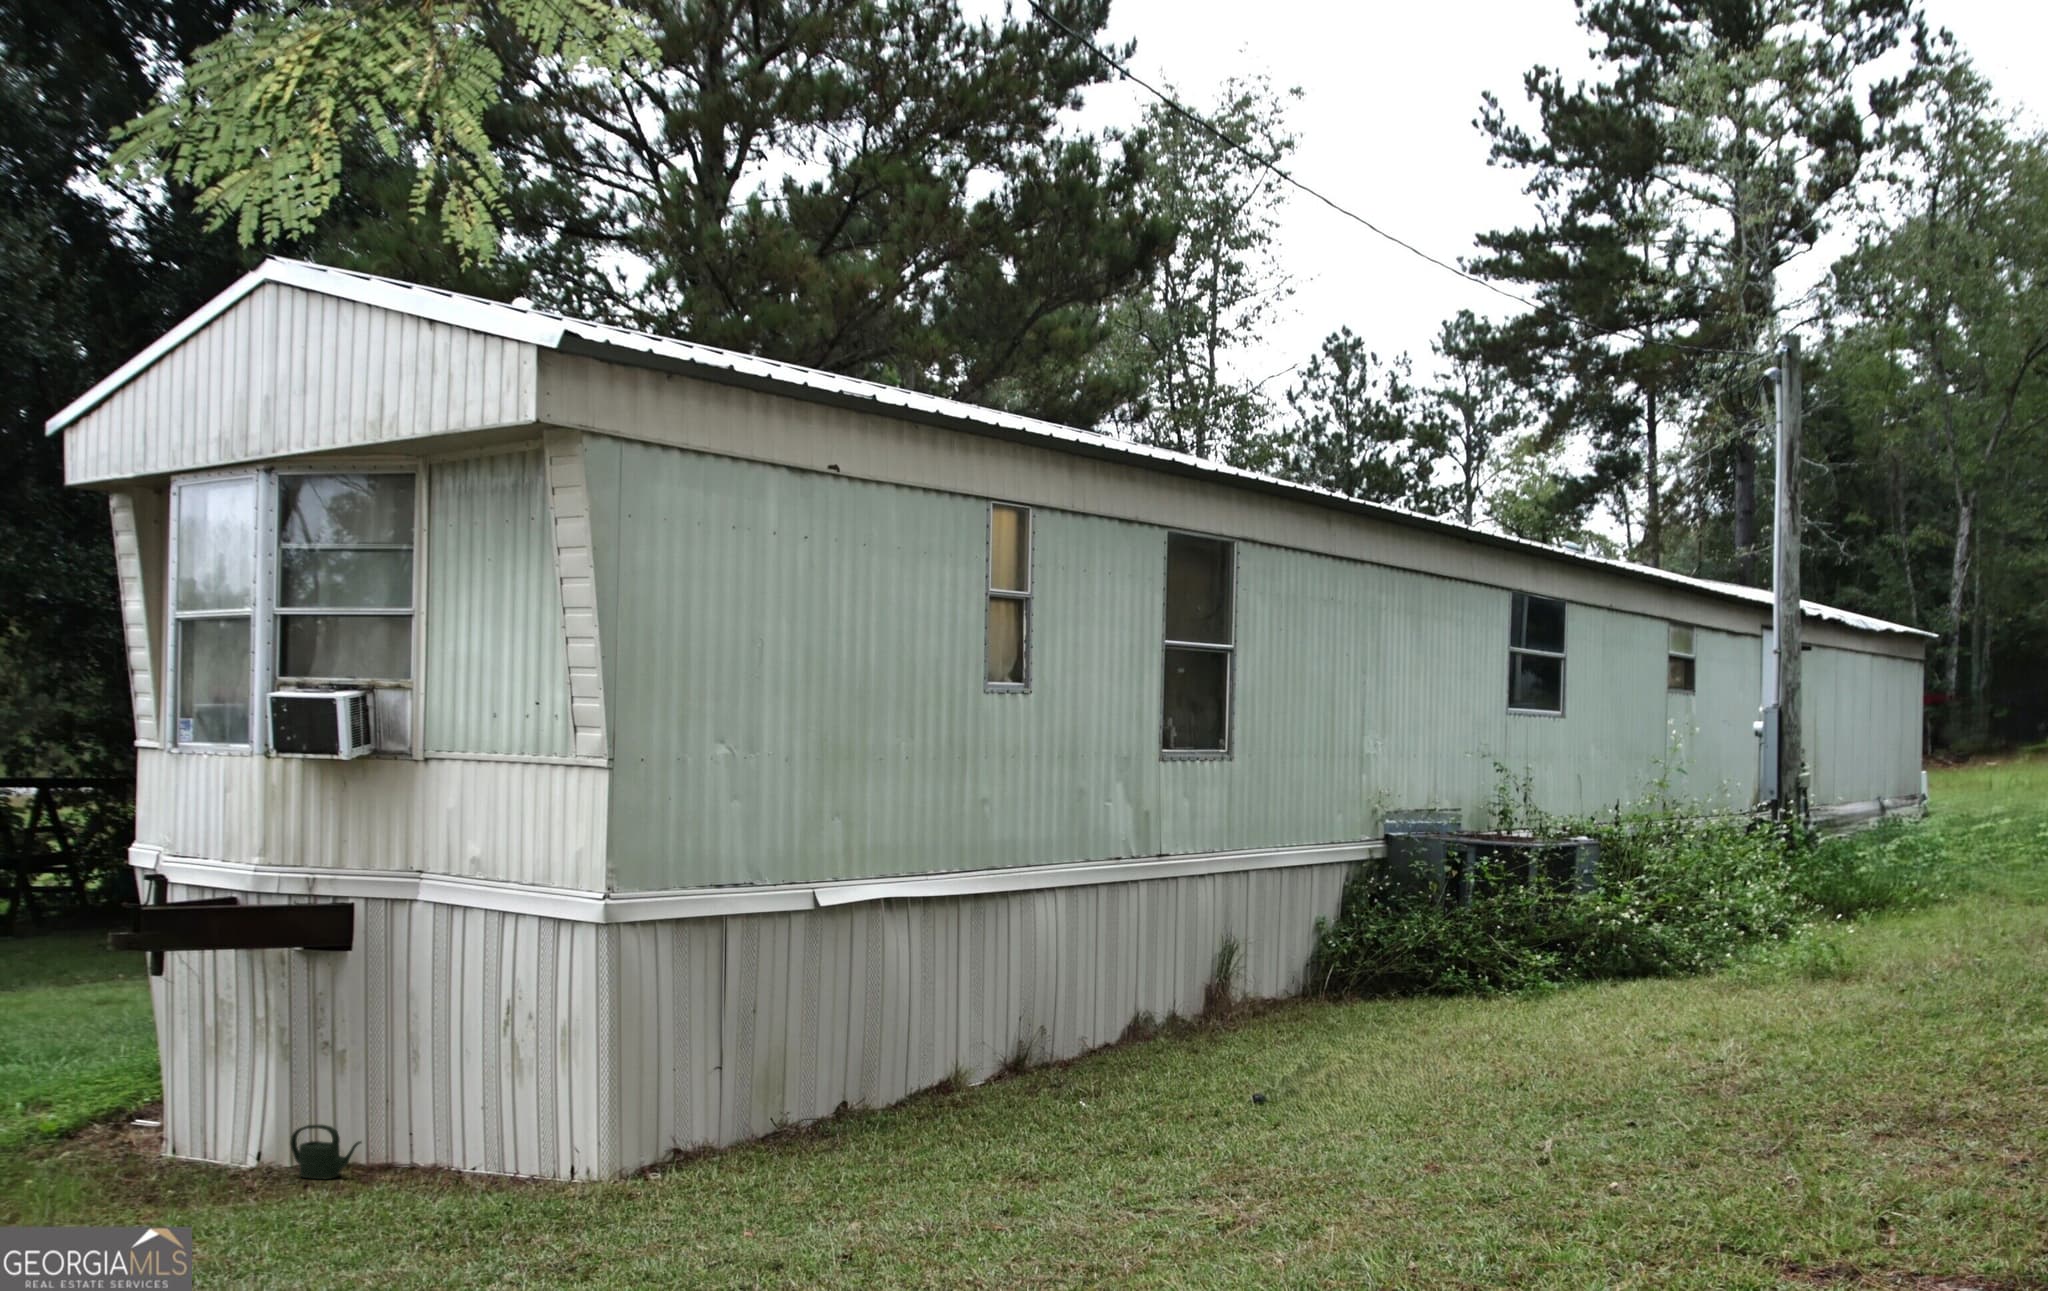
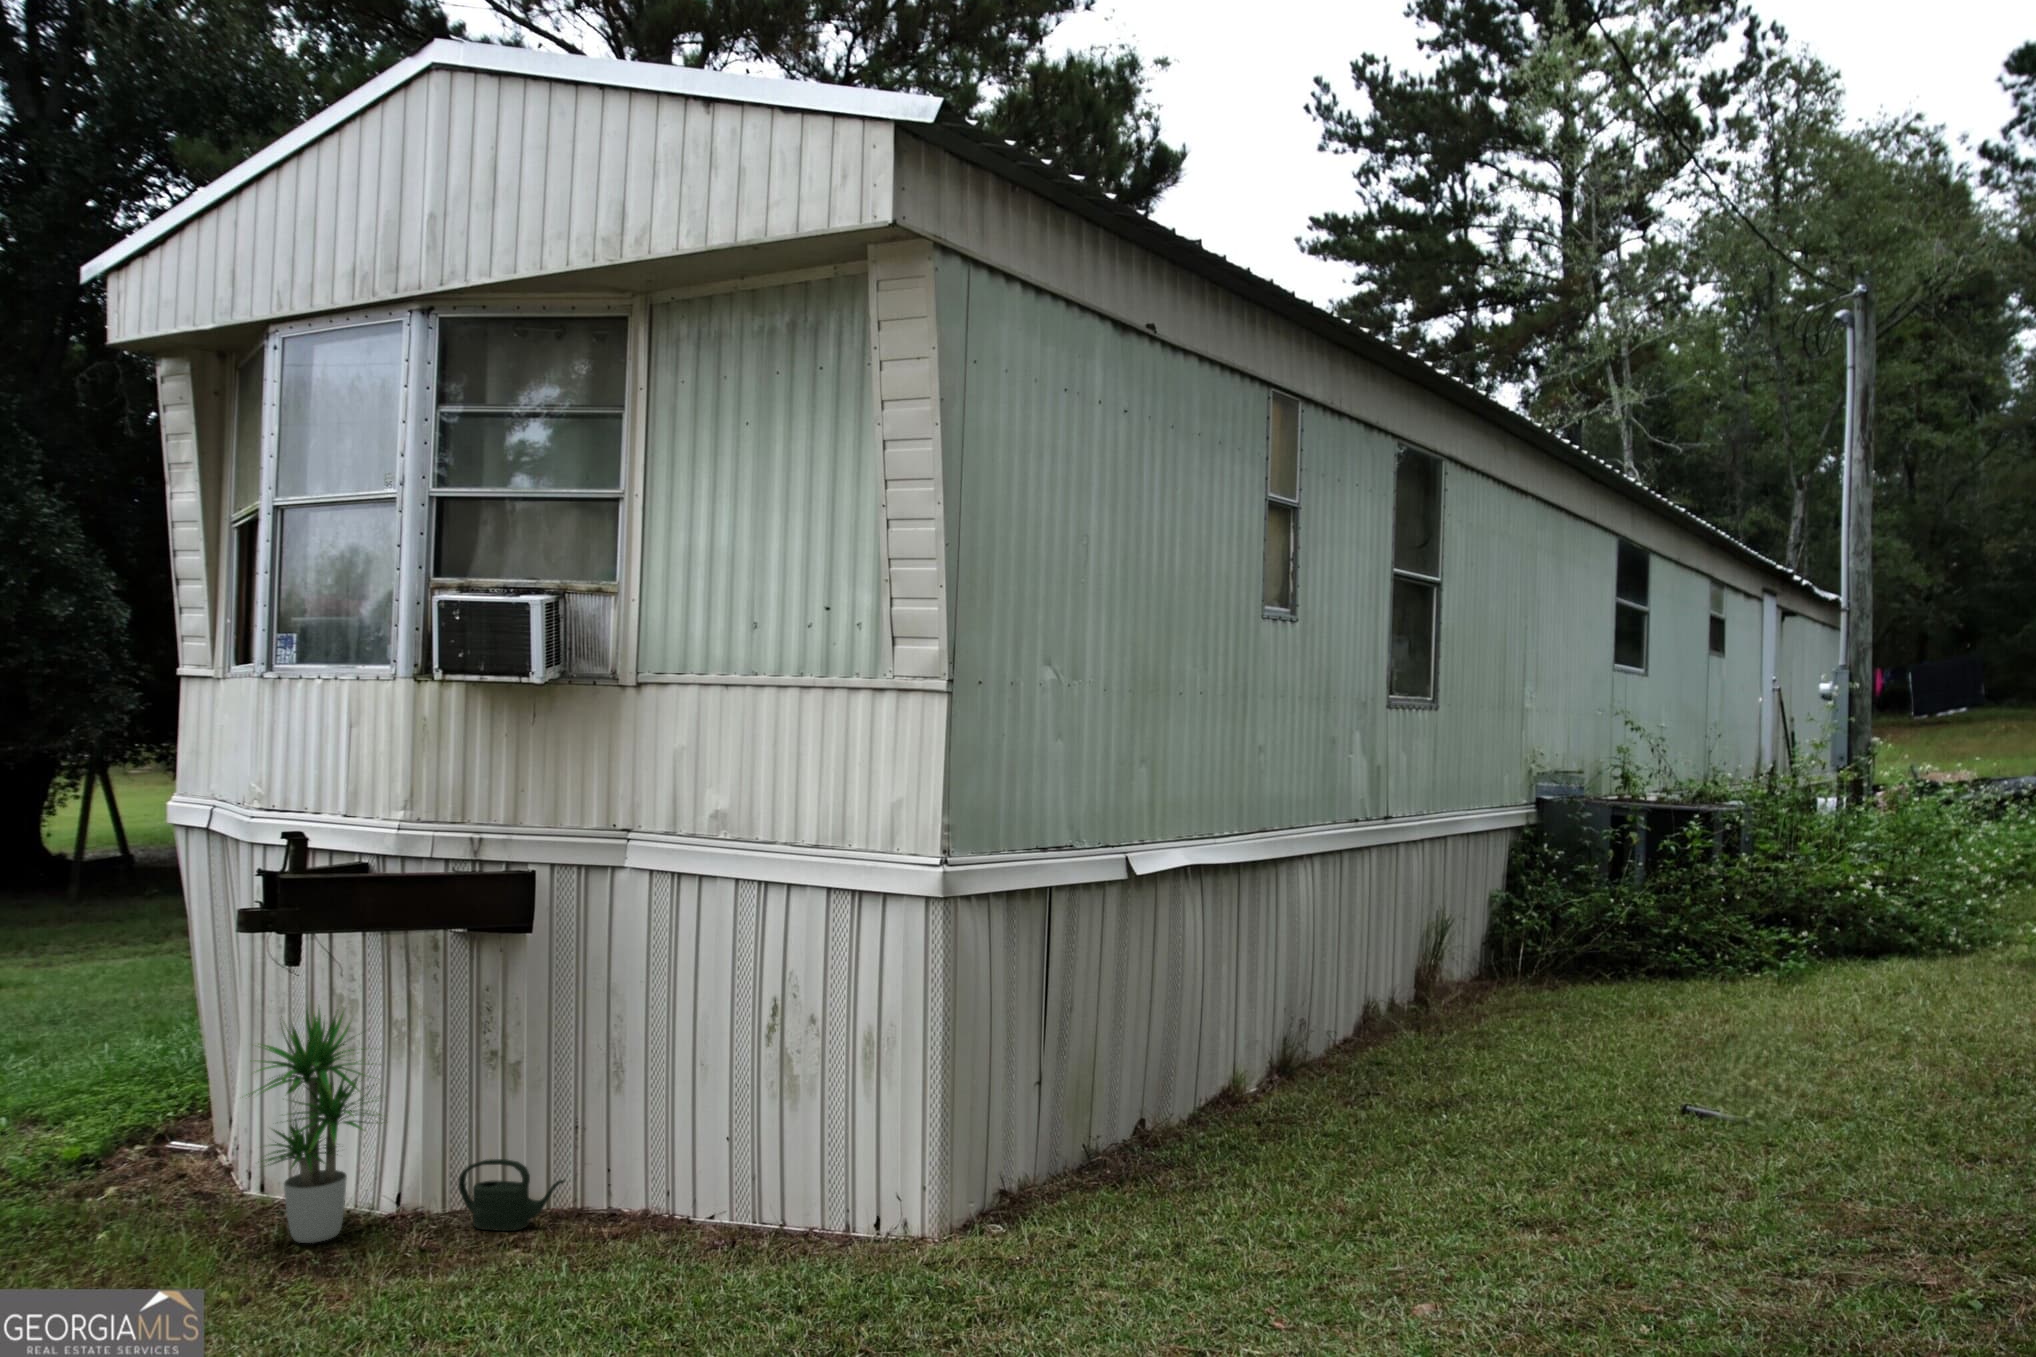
potted plant: none [128,1002,245,1182] -> present [246,1009,382,1243]

